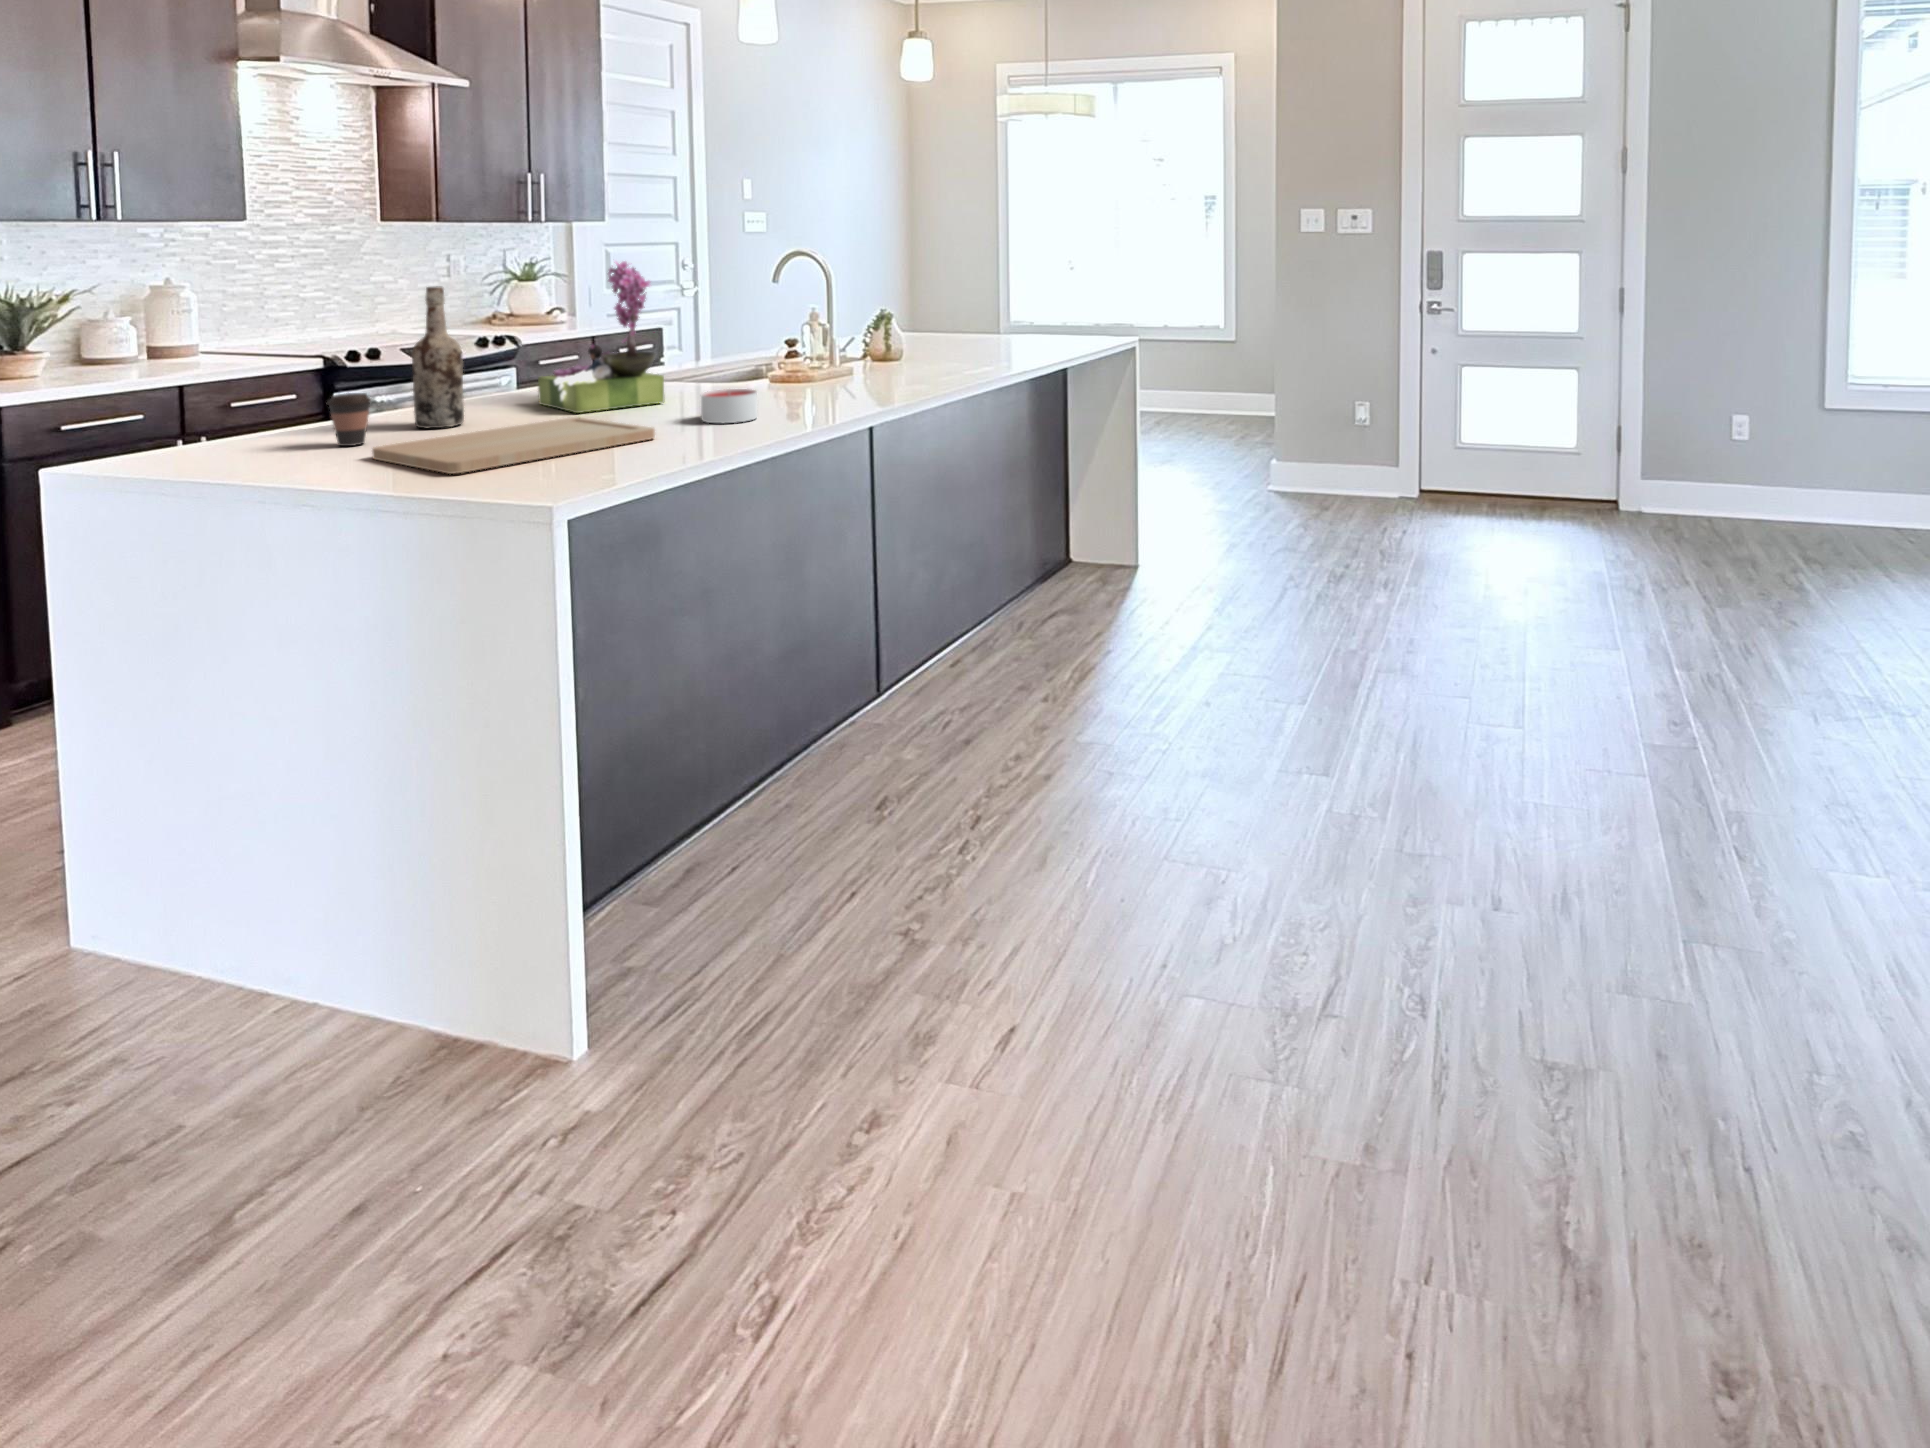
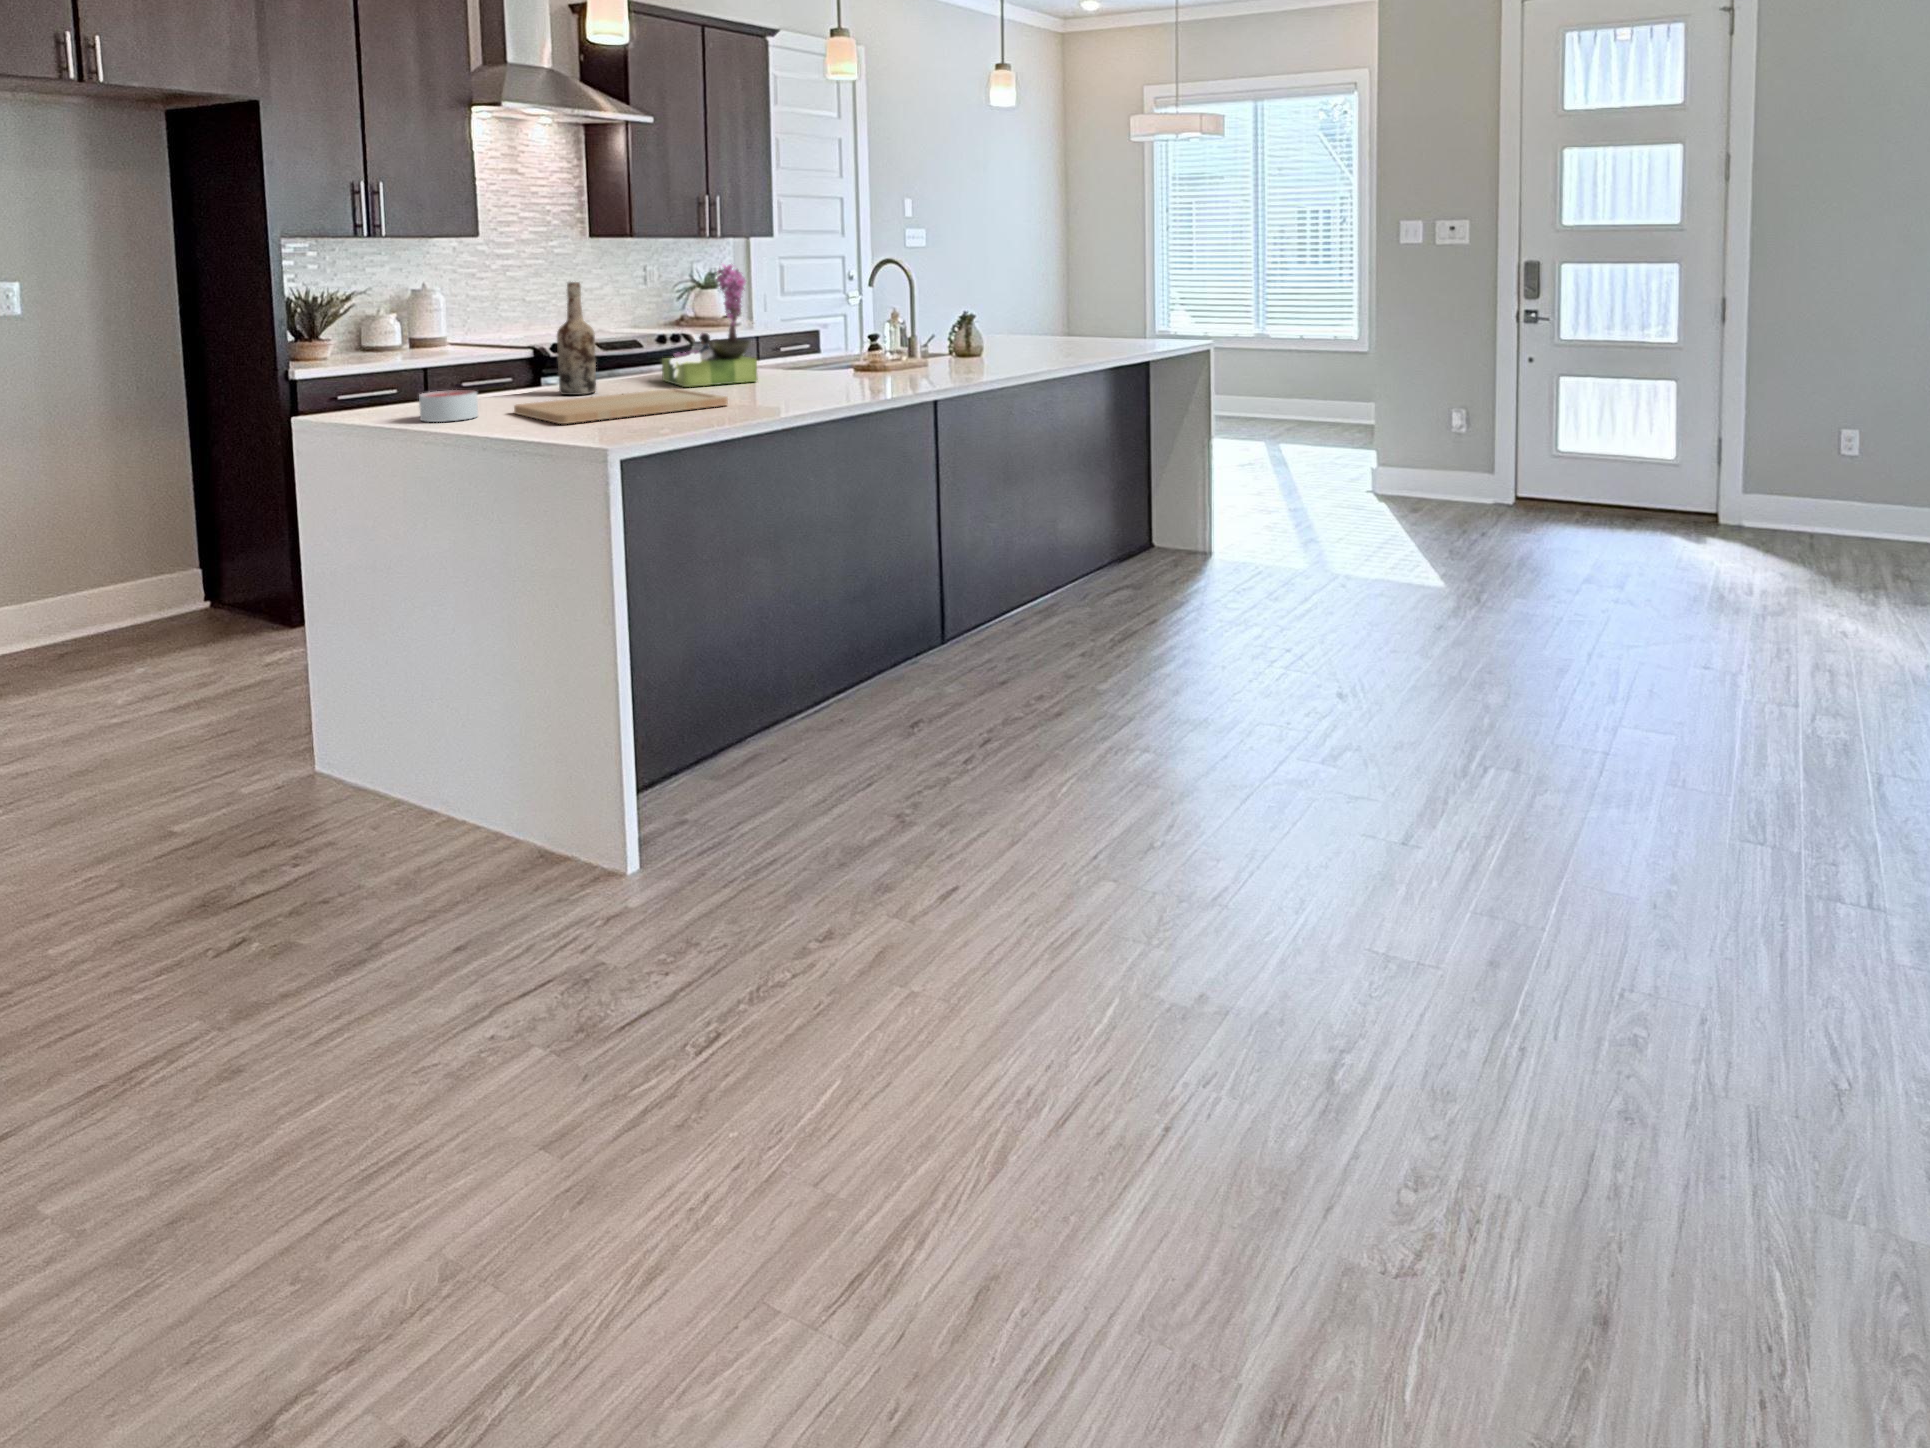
candle: present [701,389,758,423] -> present [419,390,478,422]
coffee cup: present [326,393,372,446] -> none [488,364,522,405]

